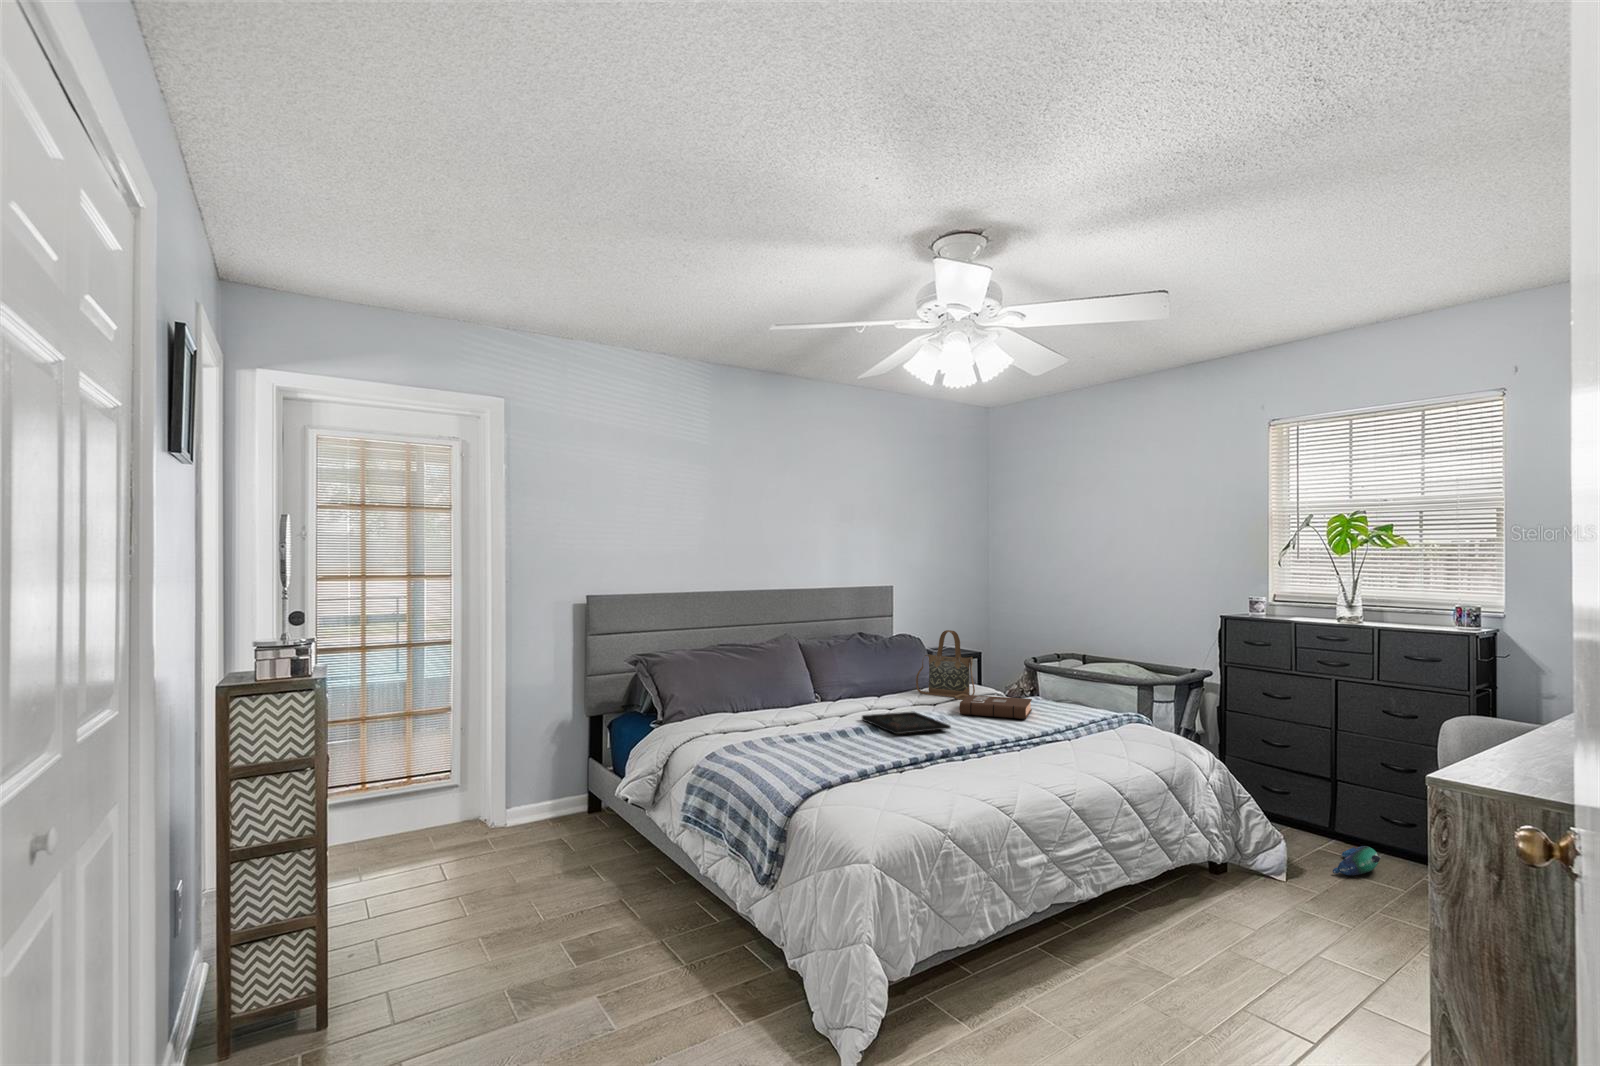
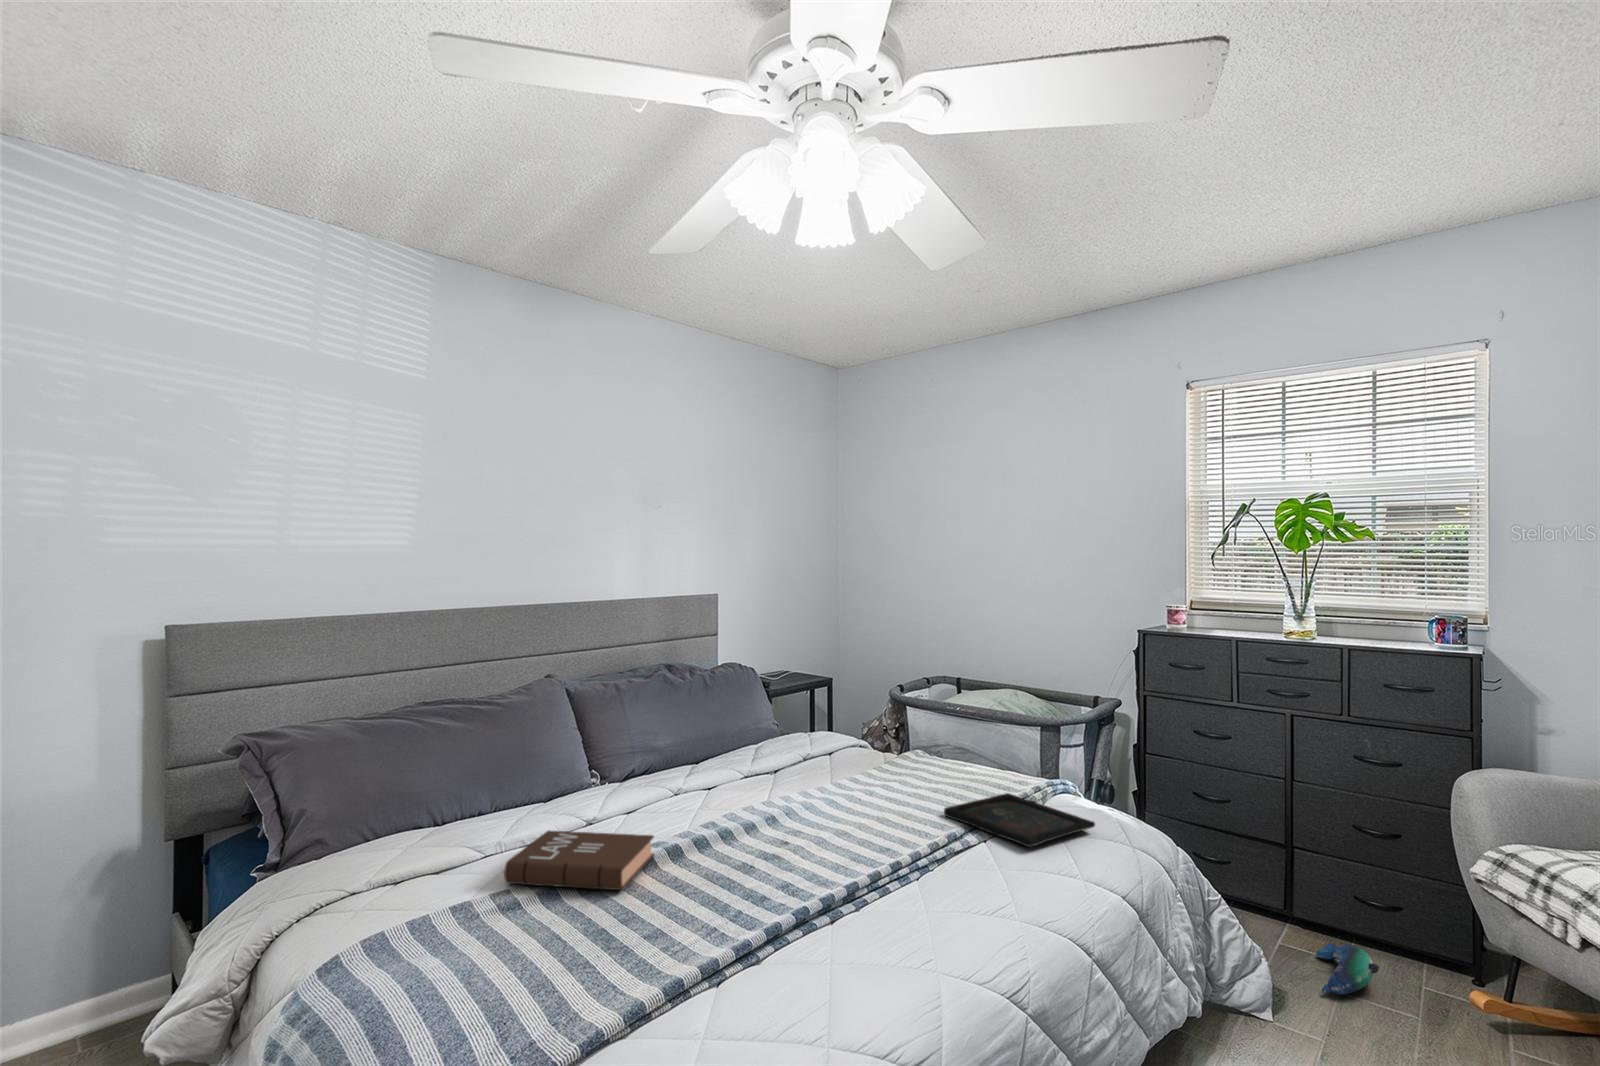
handbag: present [916,630,975,700] -> none [749,666,832,768]
book: present [959,695,1032,719] -> present [504,831,654,890]
tray: present [862,712,951,734] -> present [944,793,1095,847]

